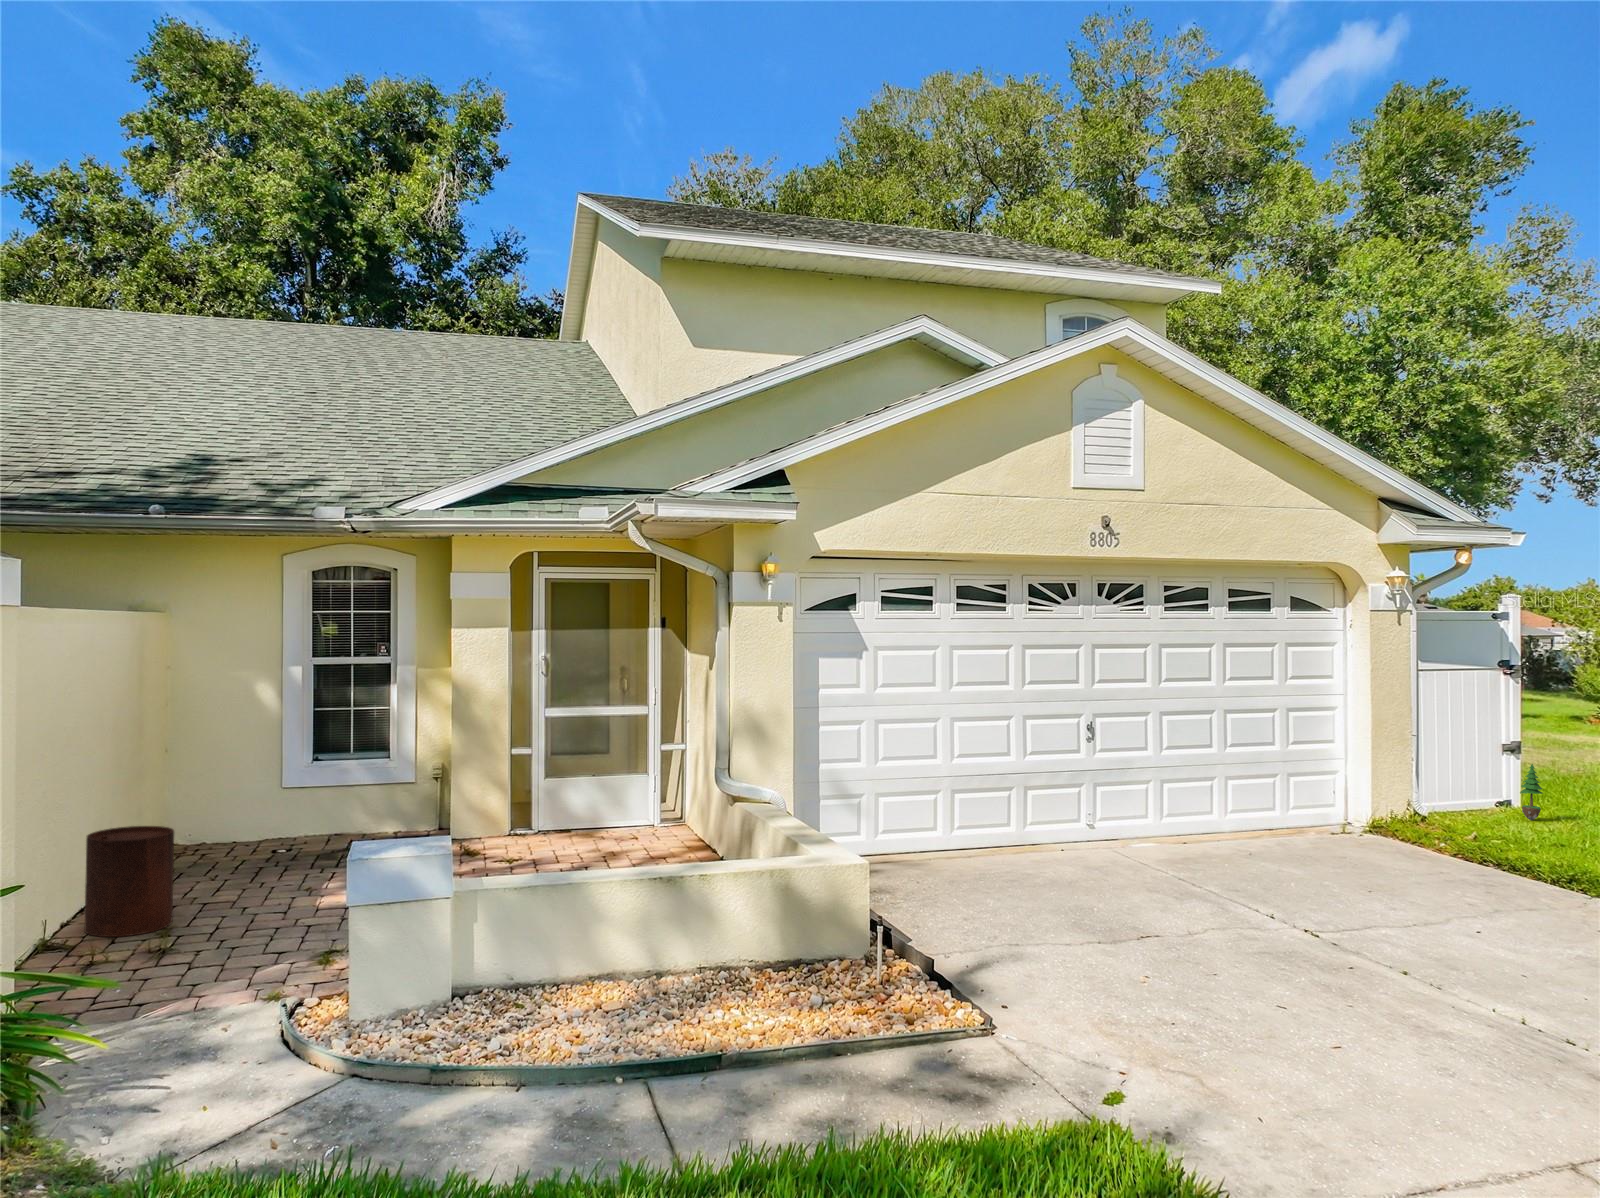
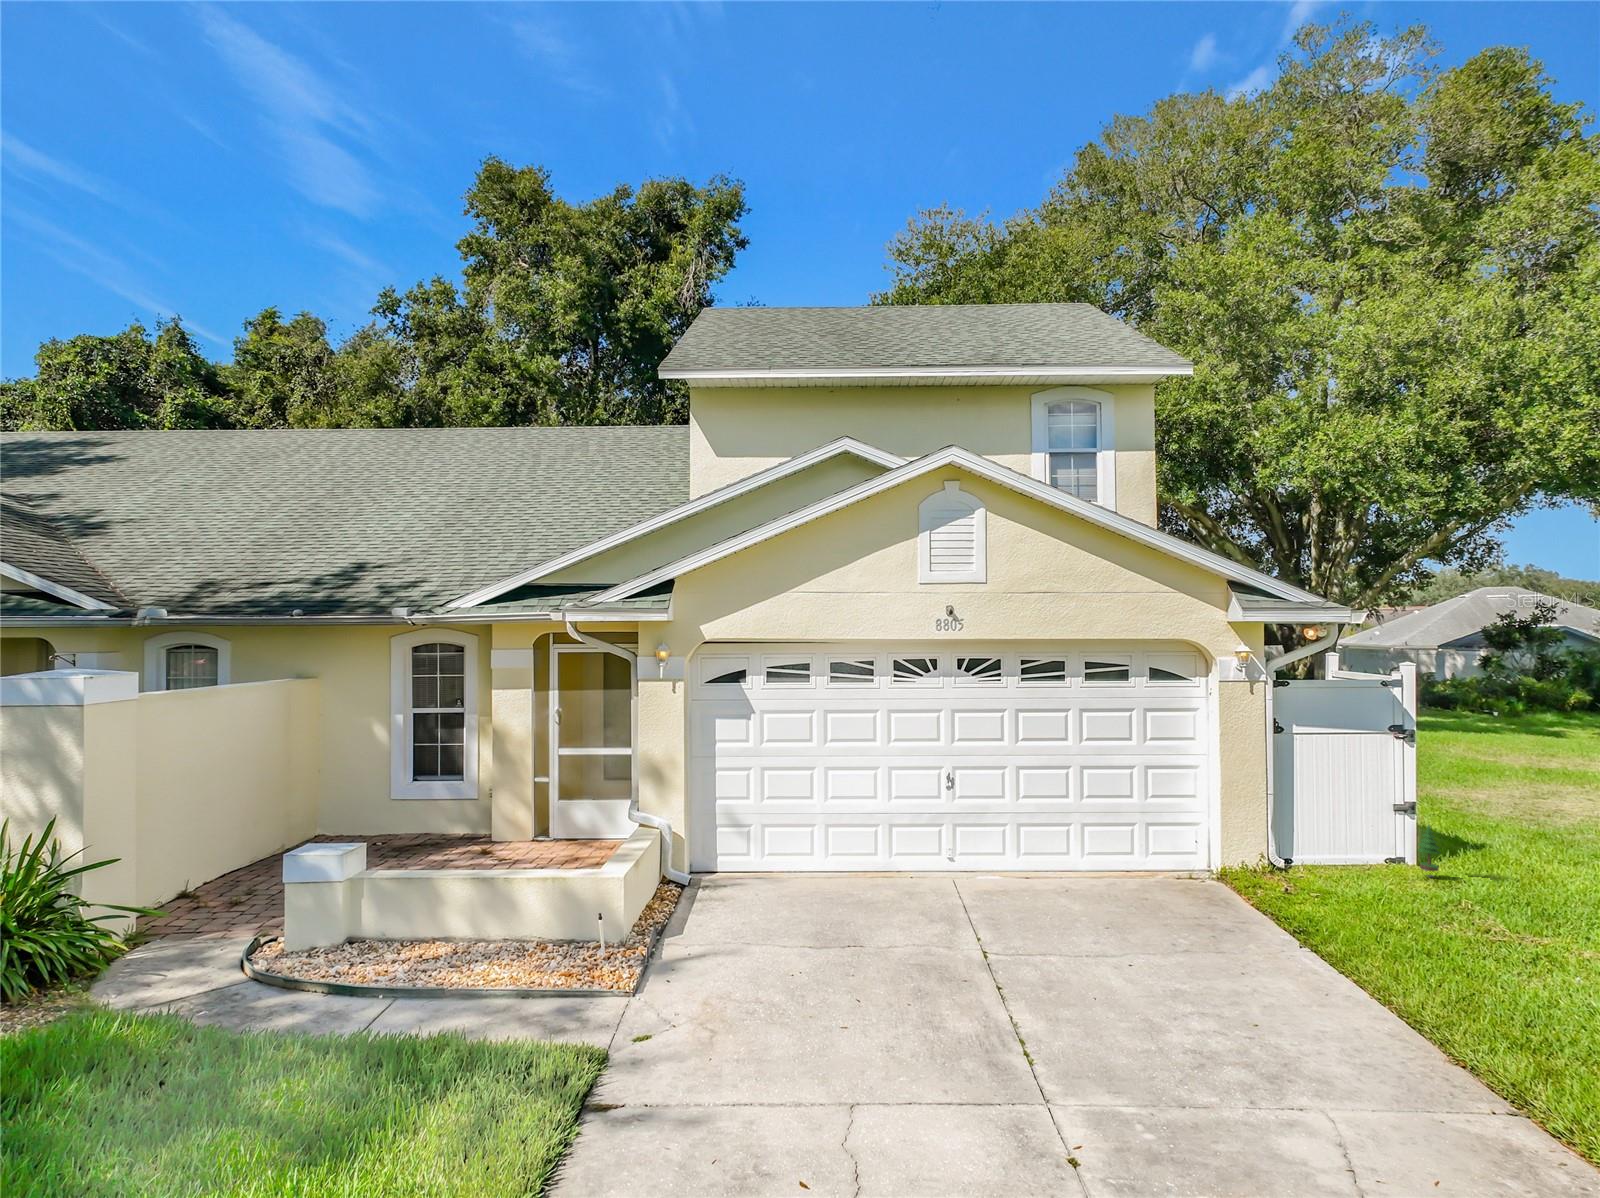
trash can: present [84,826,174,937] -> none [184,829,246,903]

